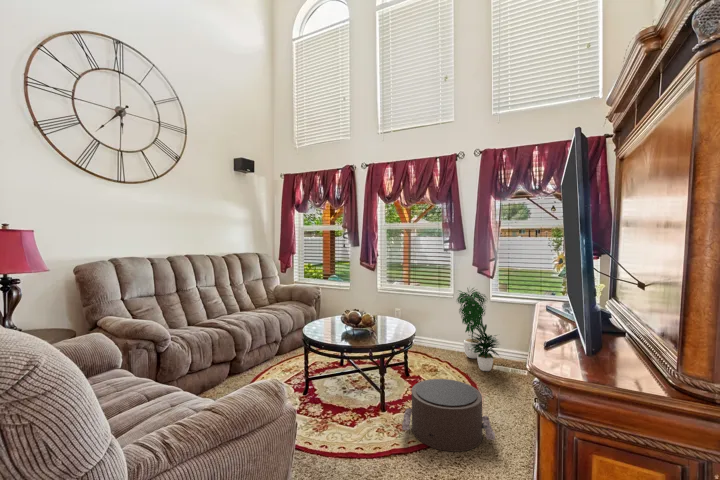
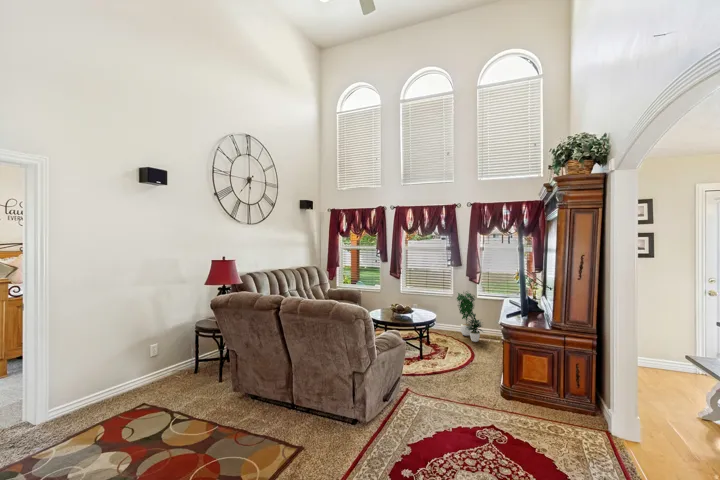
pouf: present [402,379,495,452] -> none [435,340,483,372]

